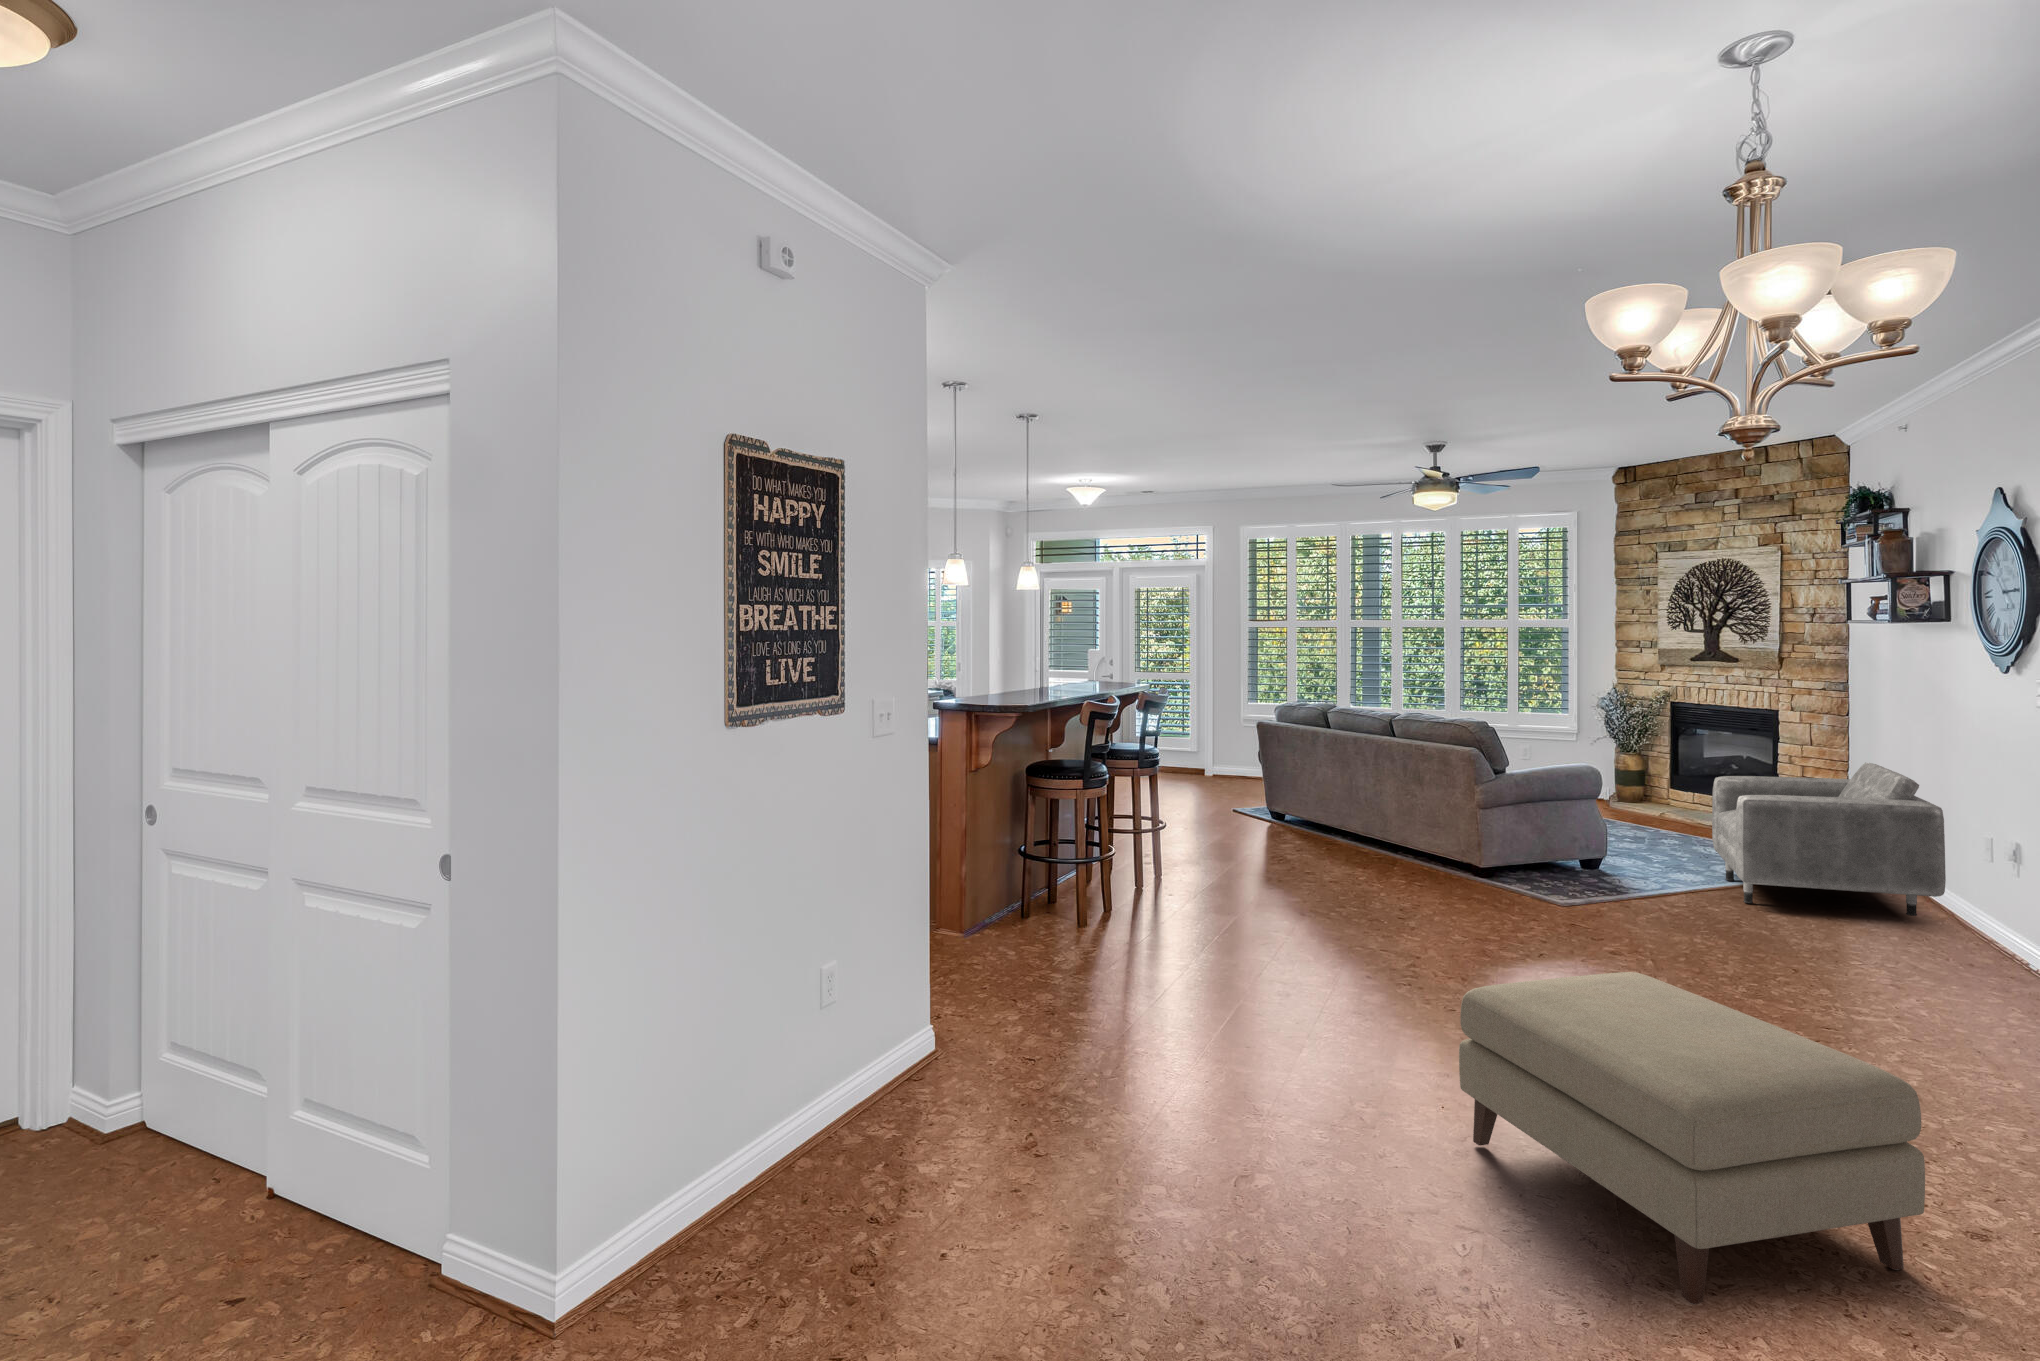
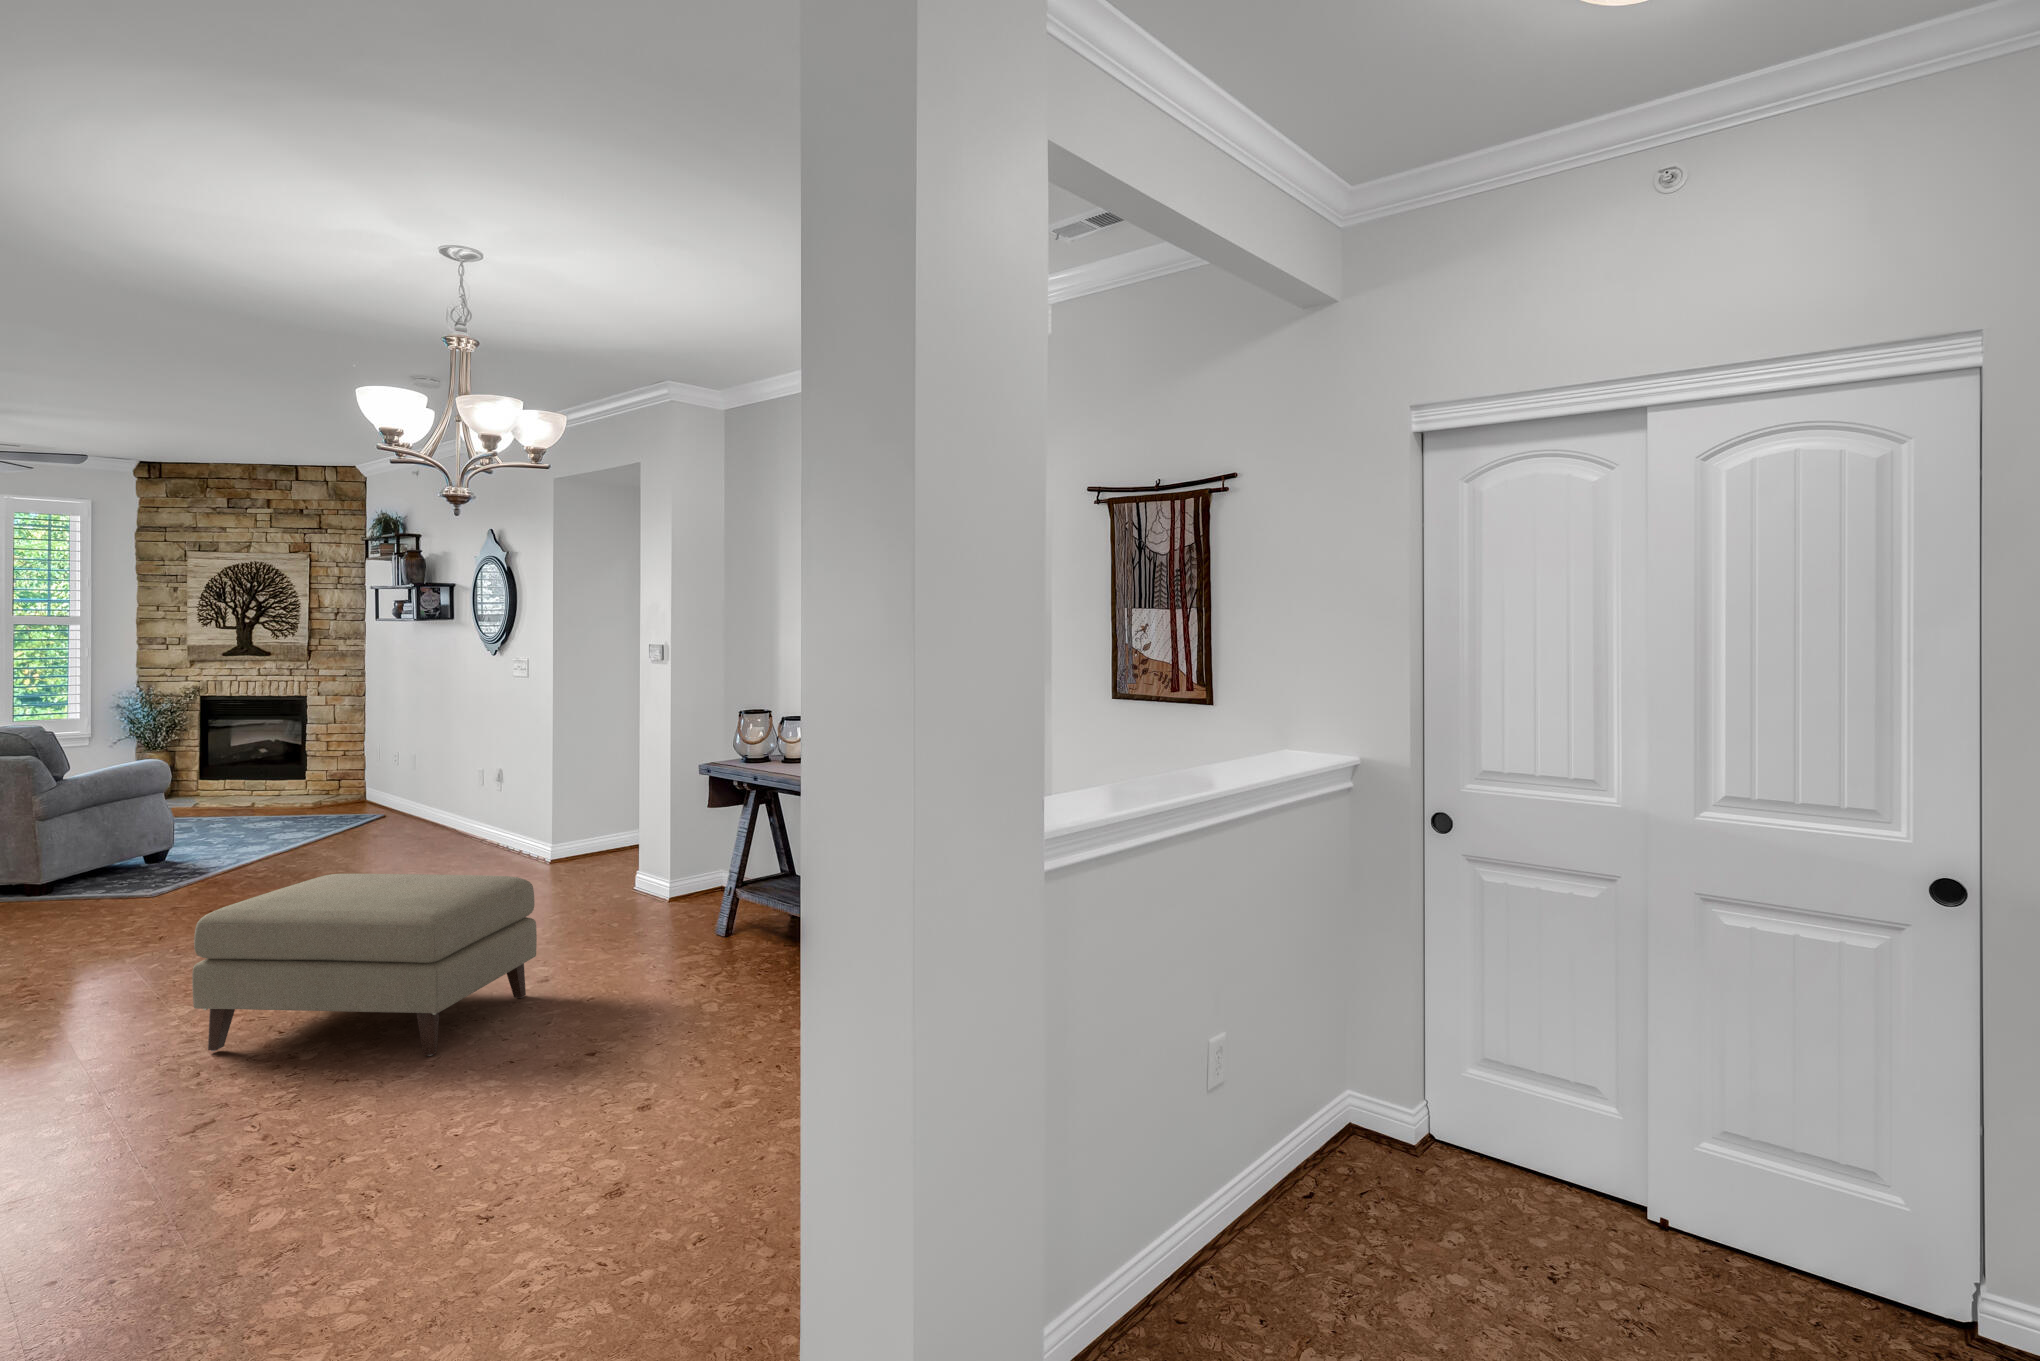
armchair: present [1712,762,1946,916] -> none [272,729,455,854]

